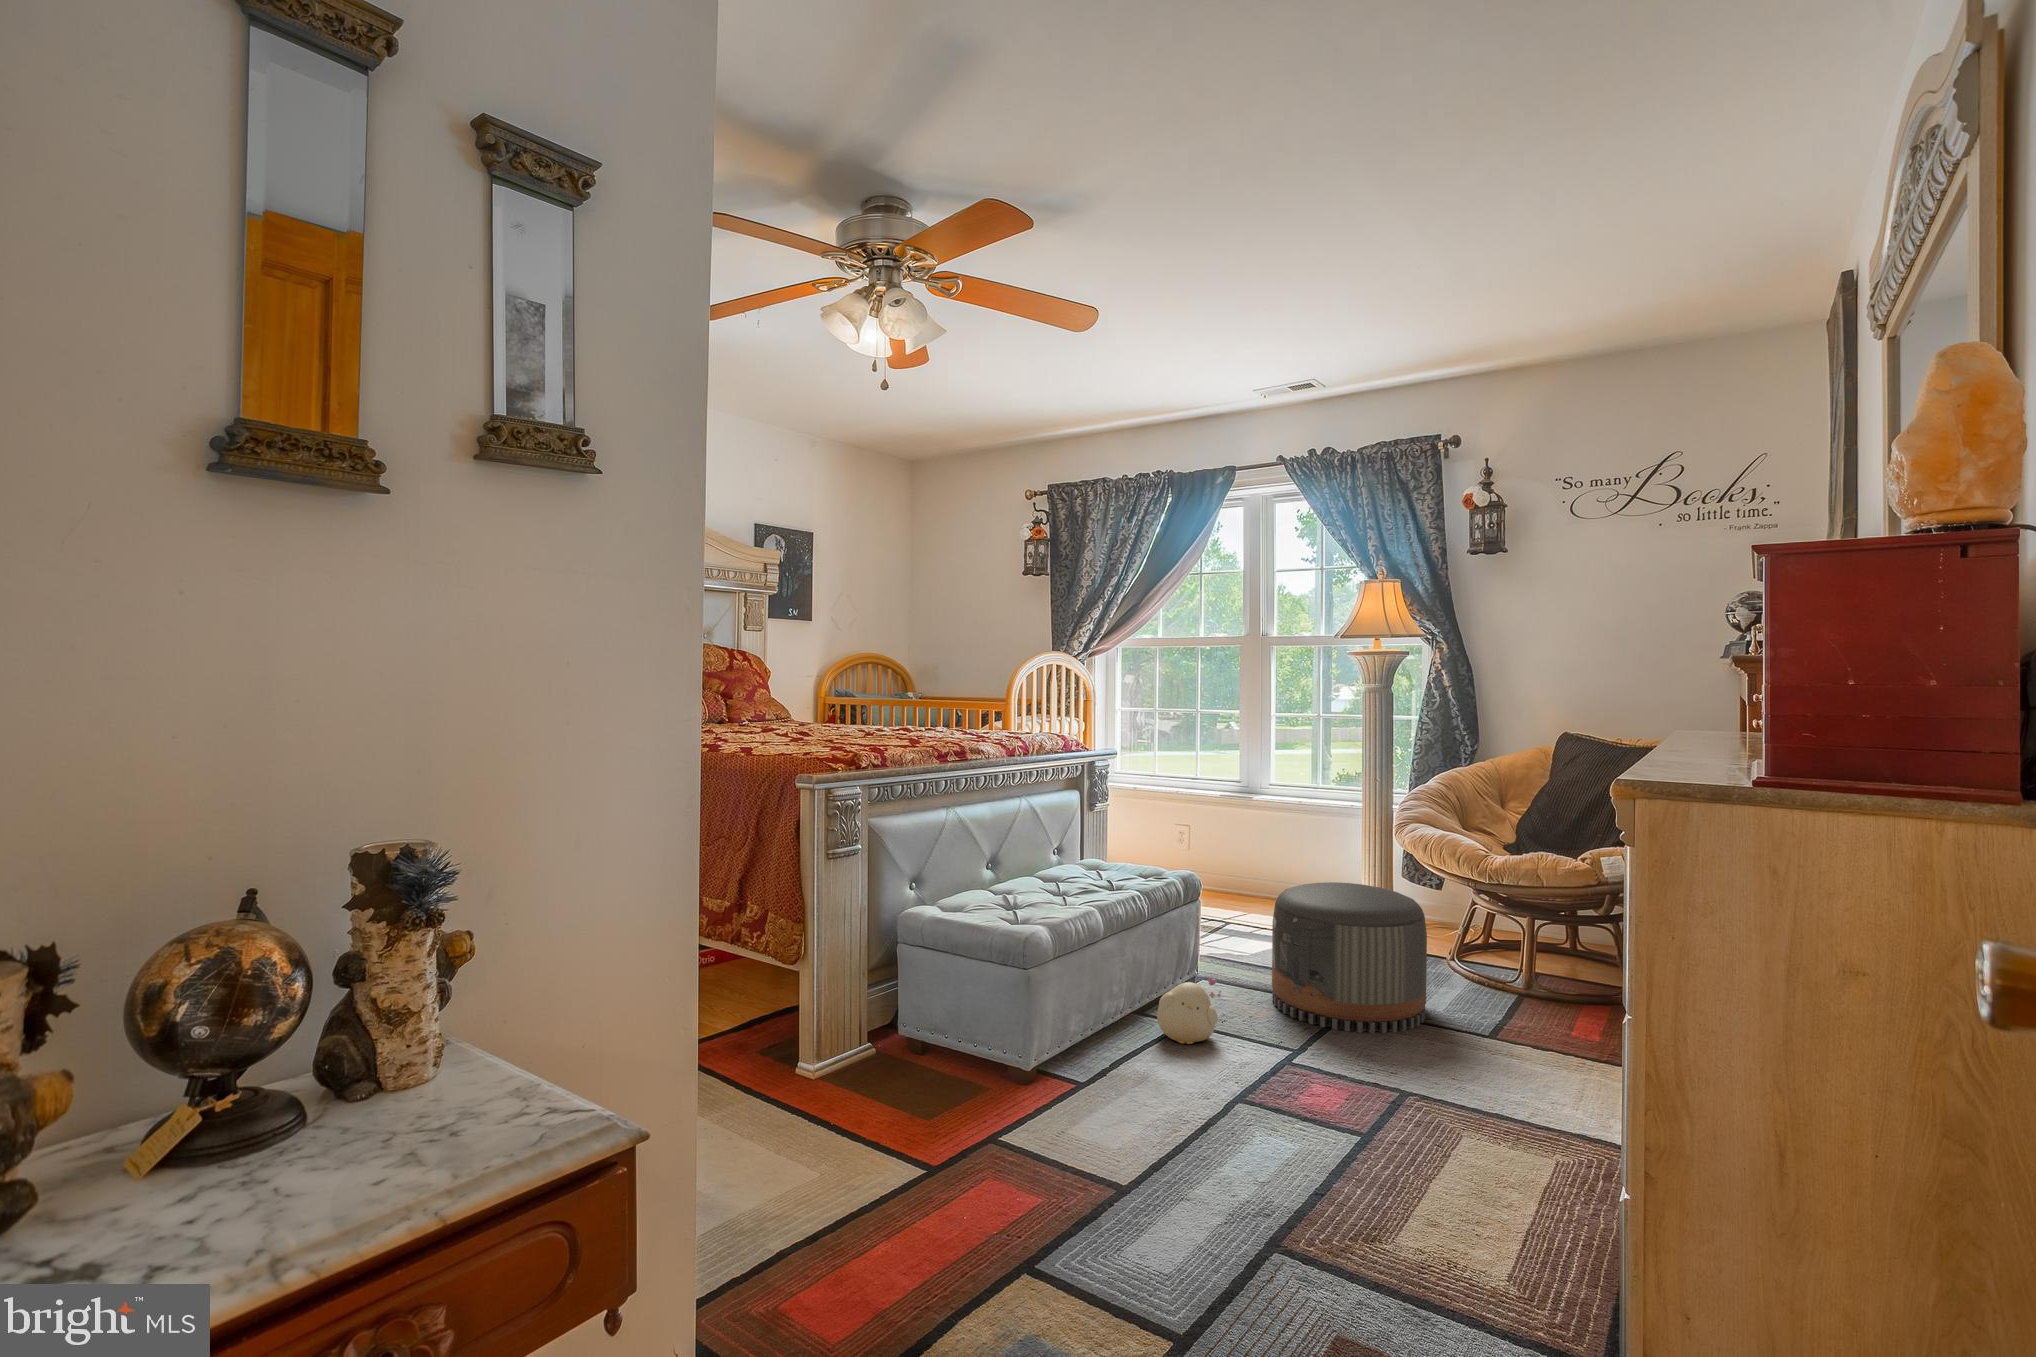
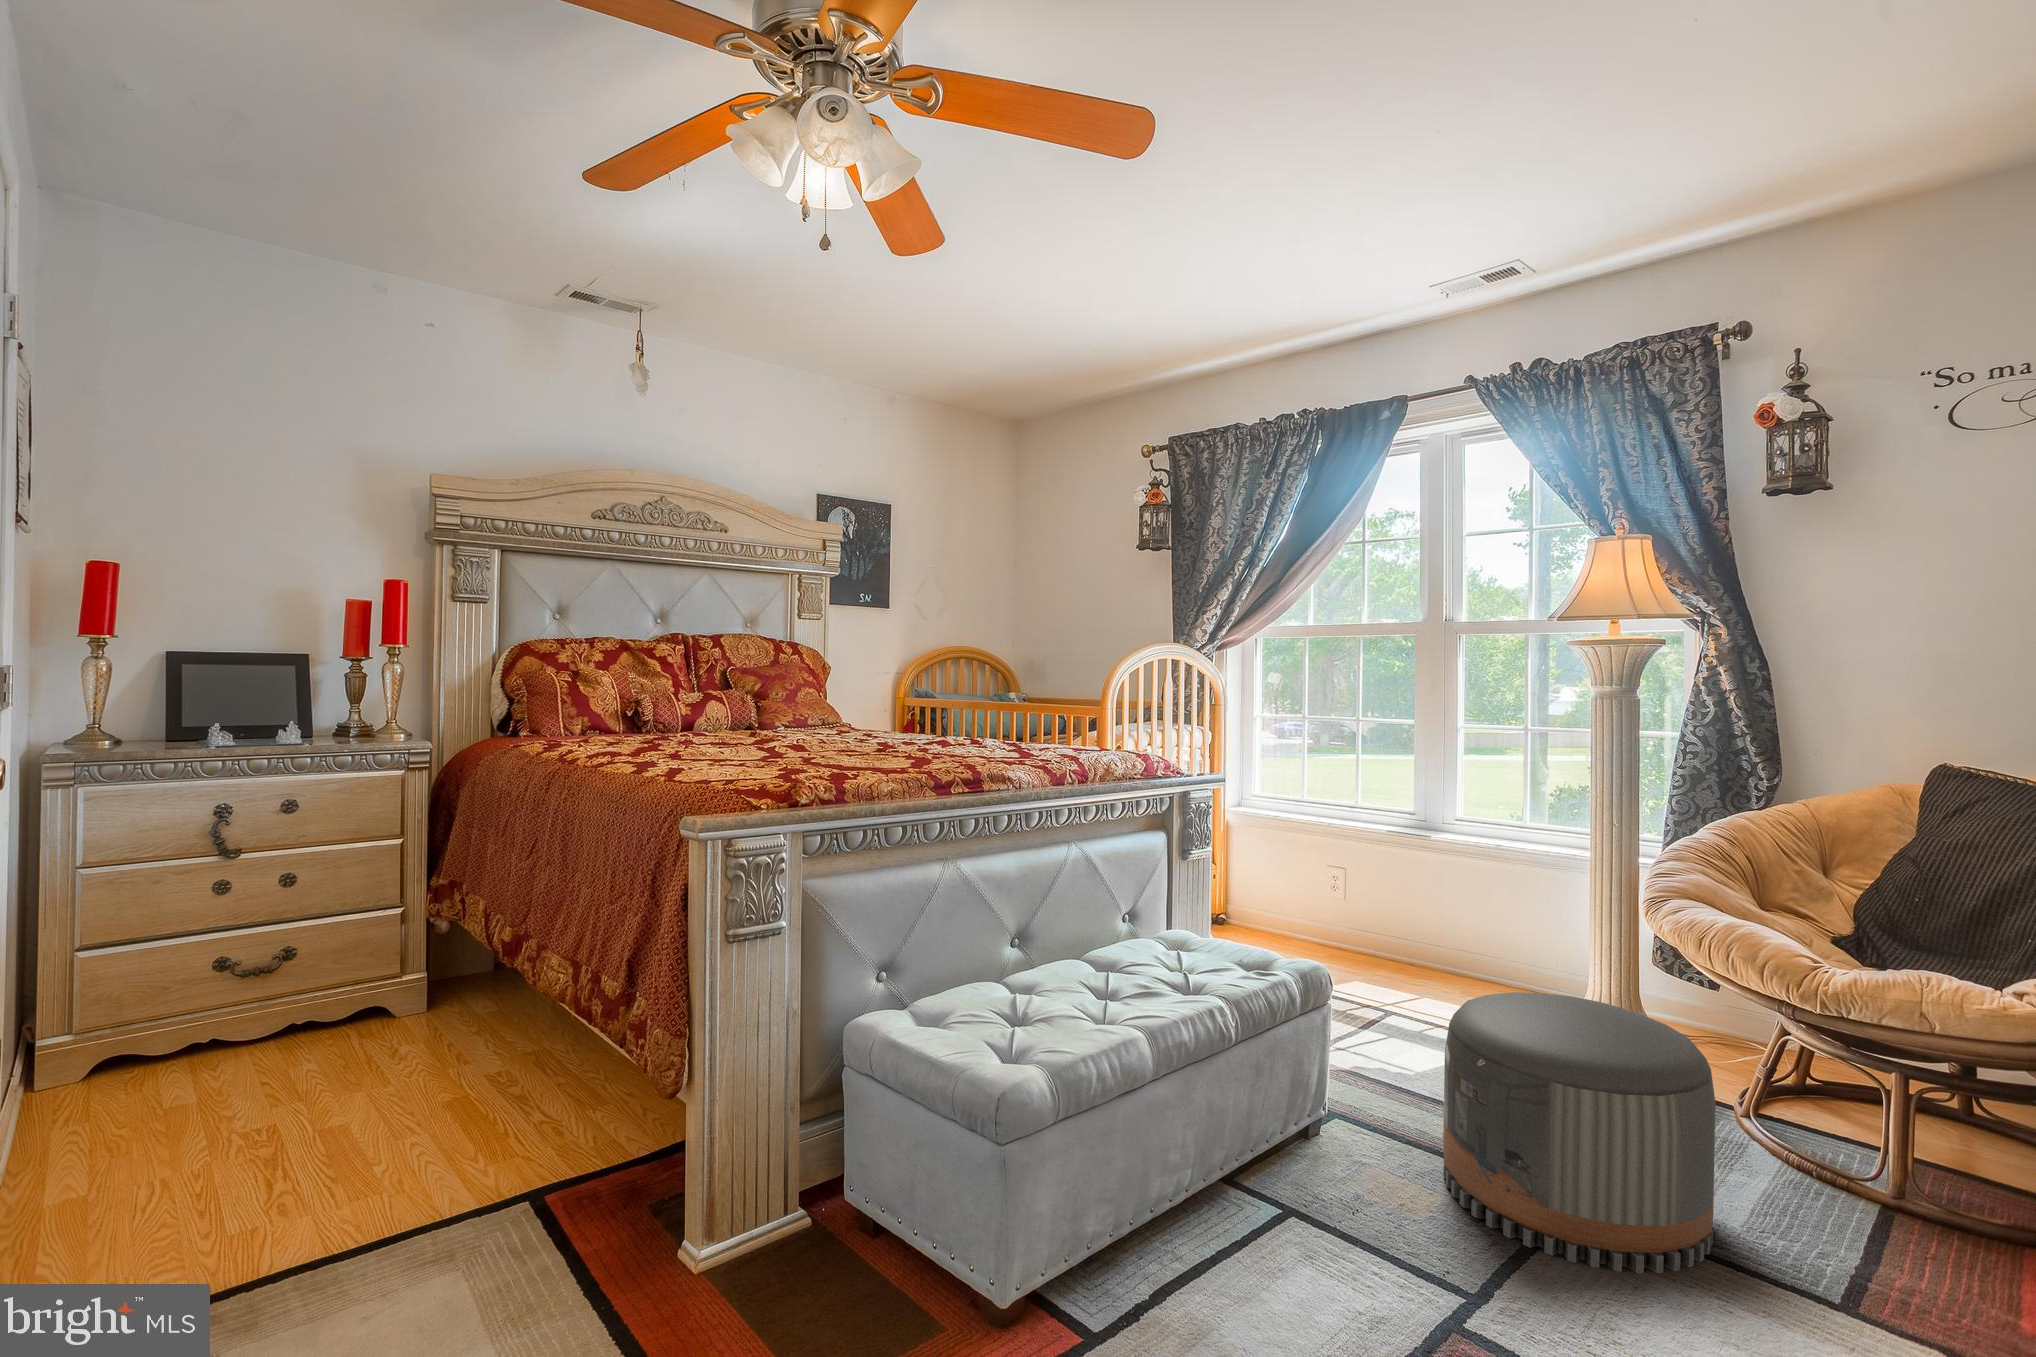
plush toy: present [1157,977,1221,1044] -> none [1246,1157,1351,1265]

